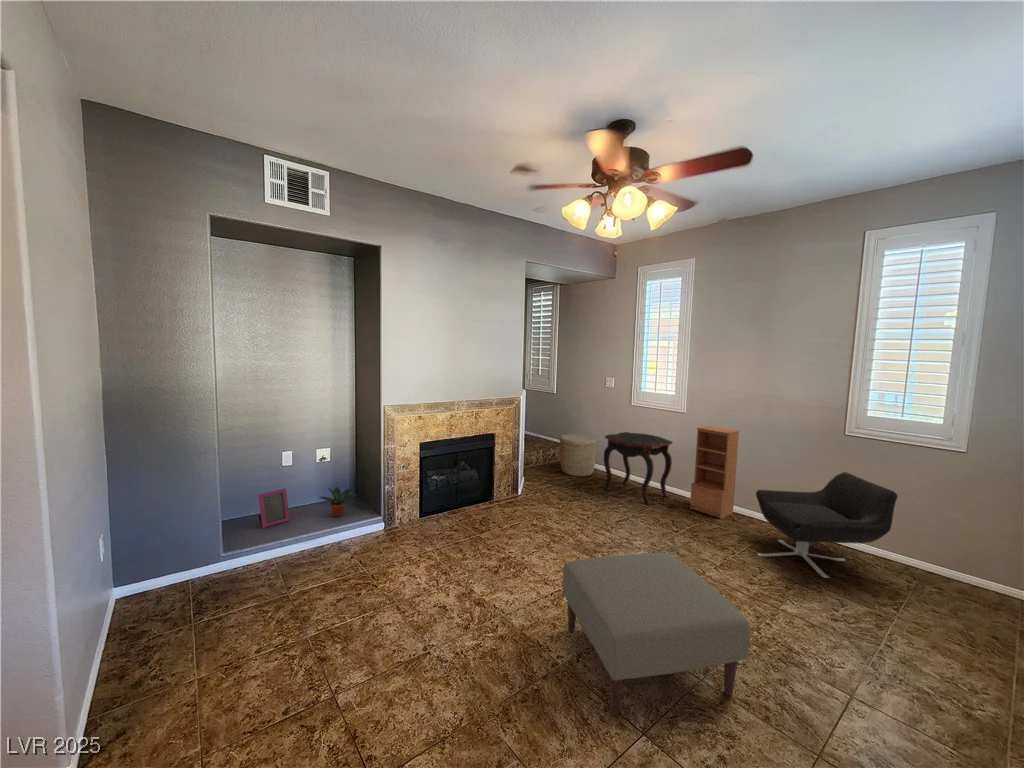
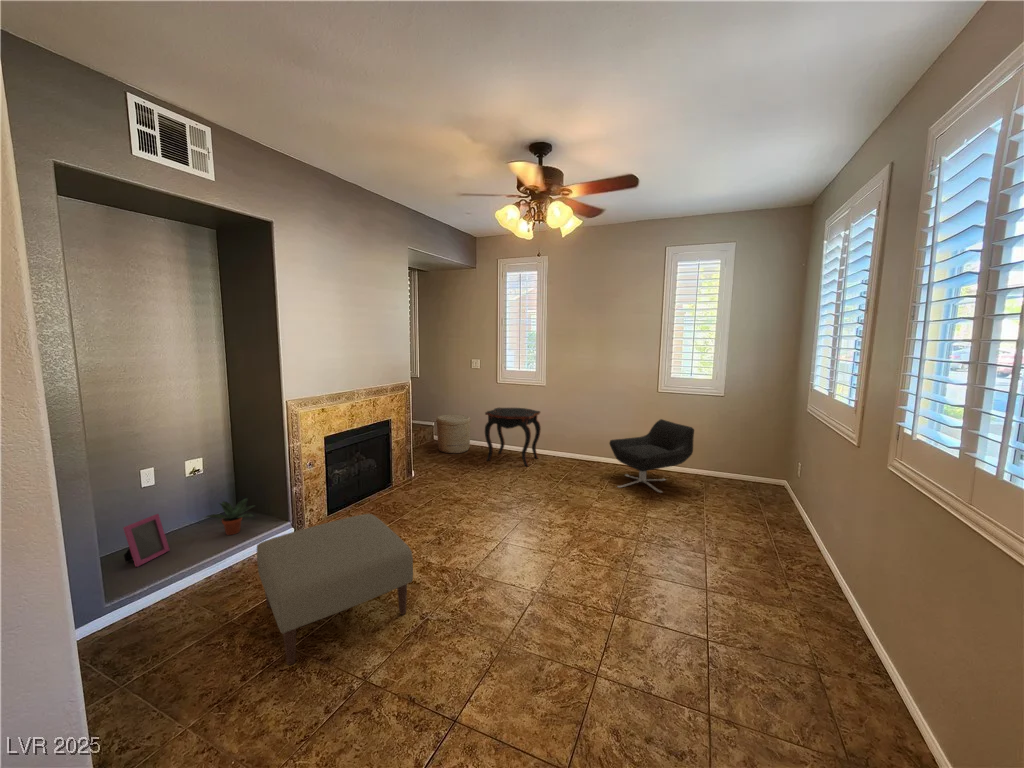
bookcase: present [690,426,739,519] -> none [559,395,591,468]
ottoman: present [563,553,750,716] -> present [257,514,413,665]

